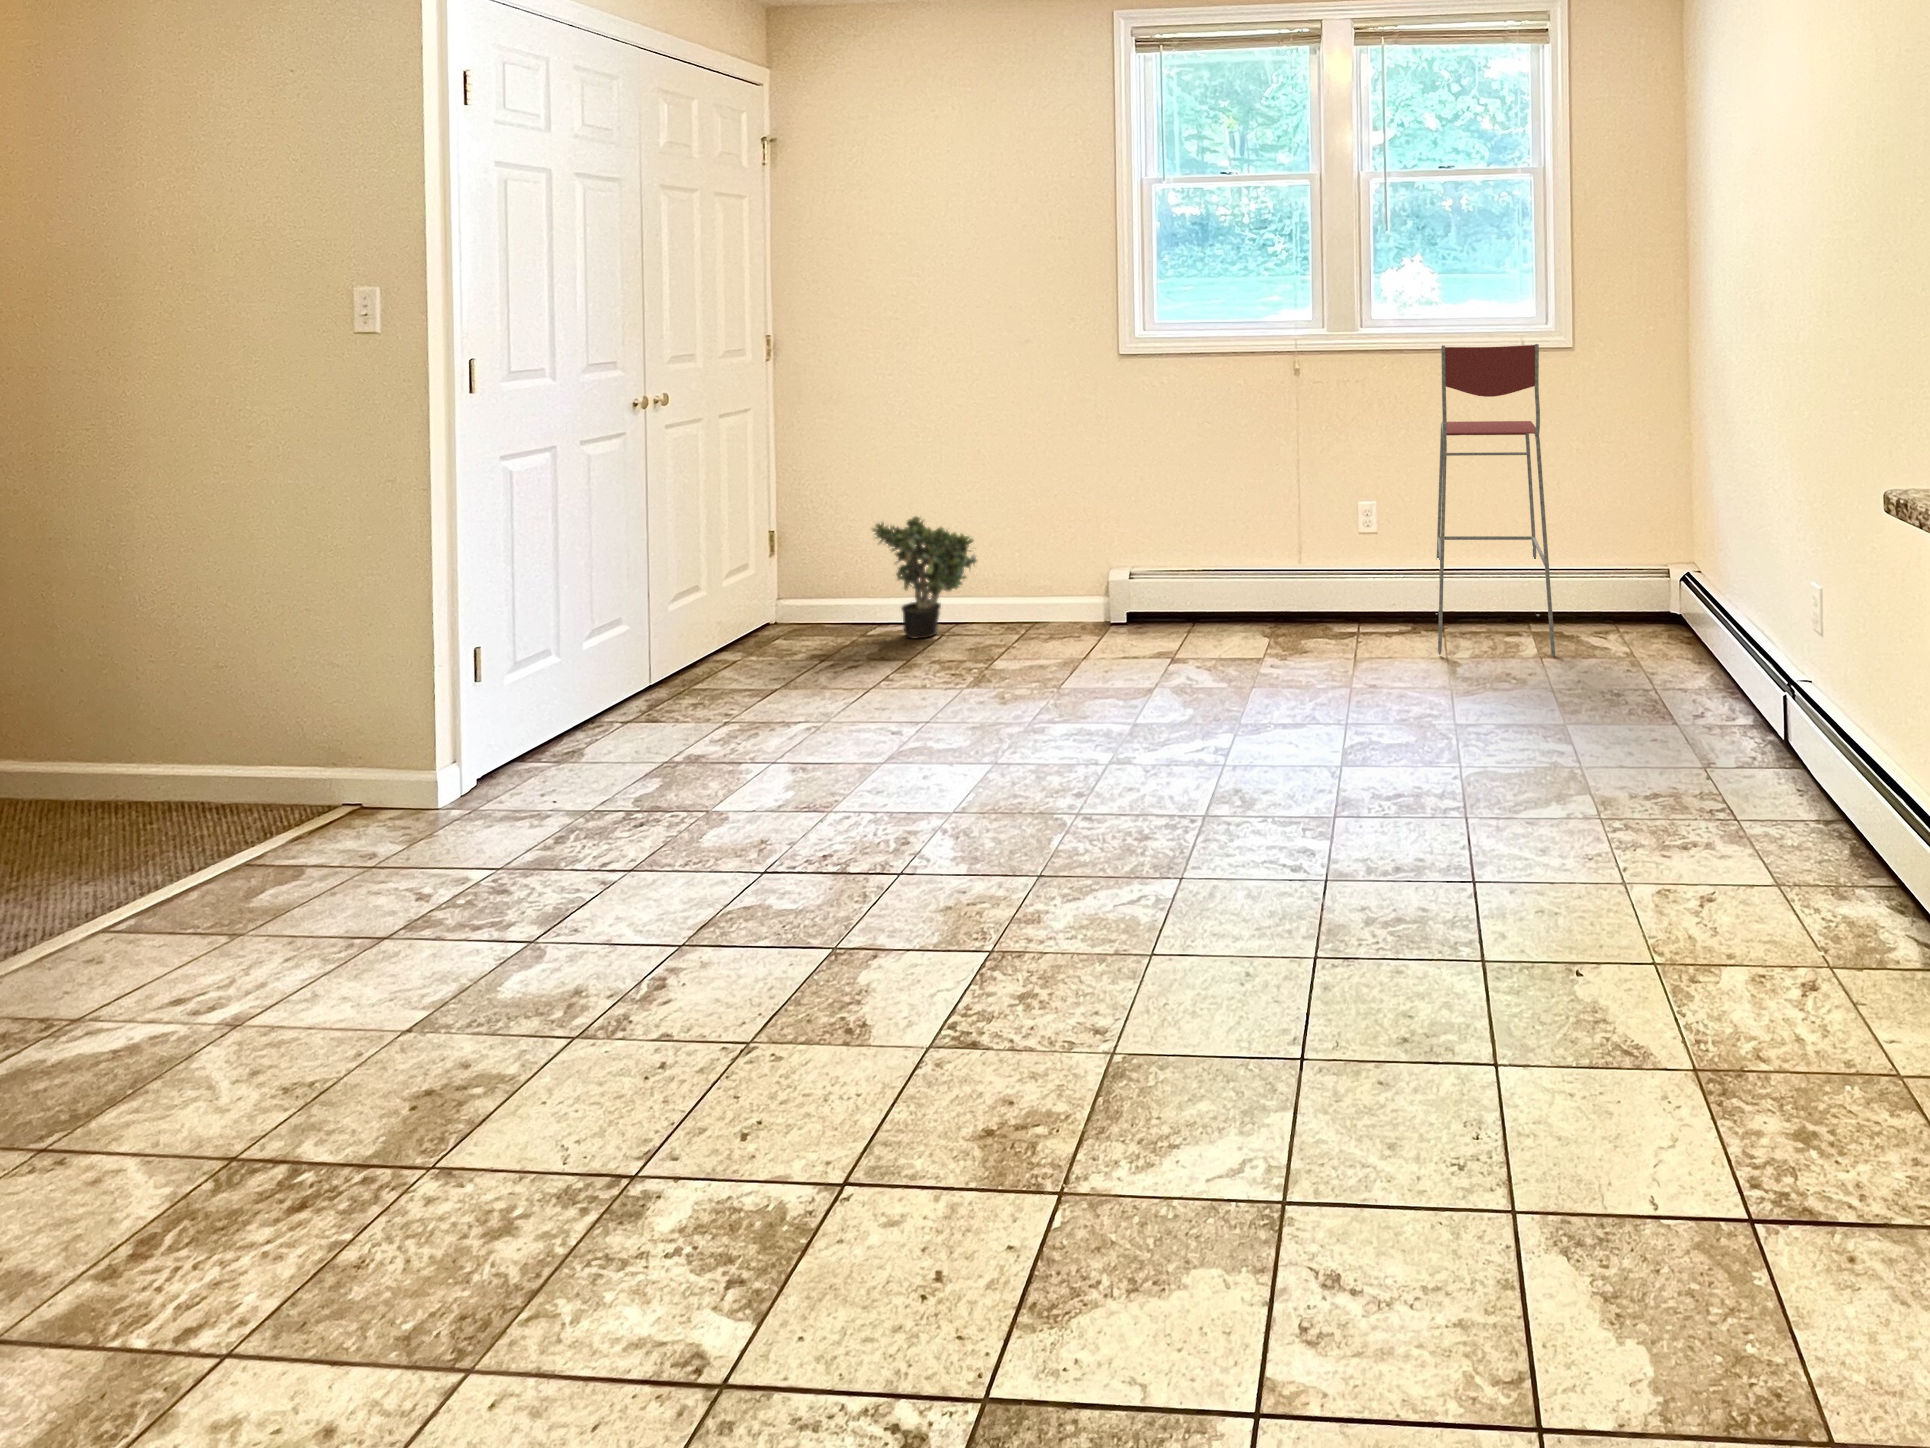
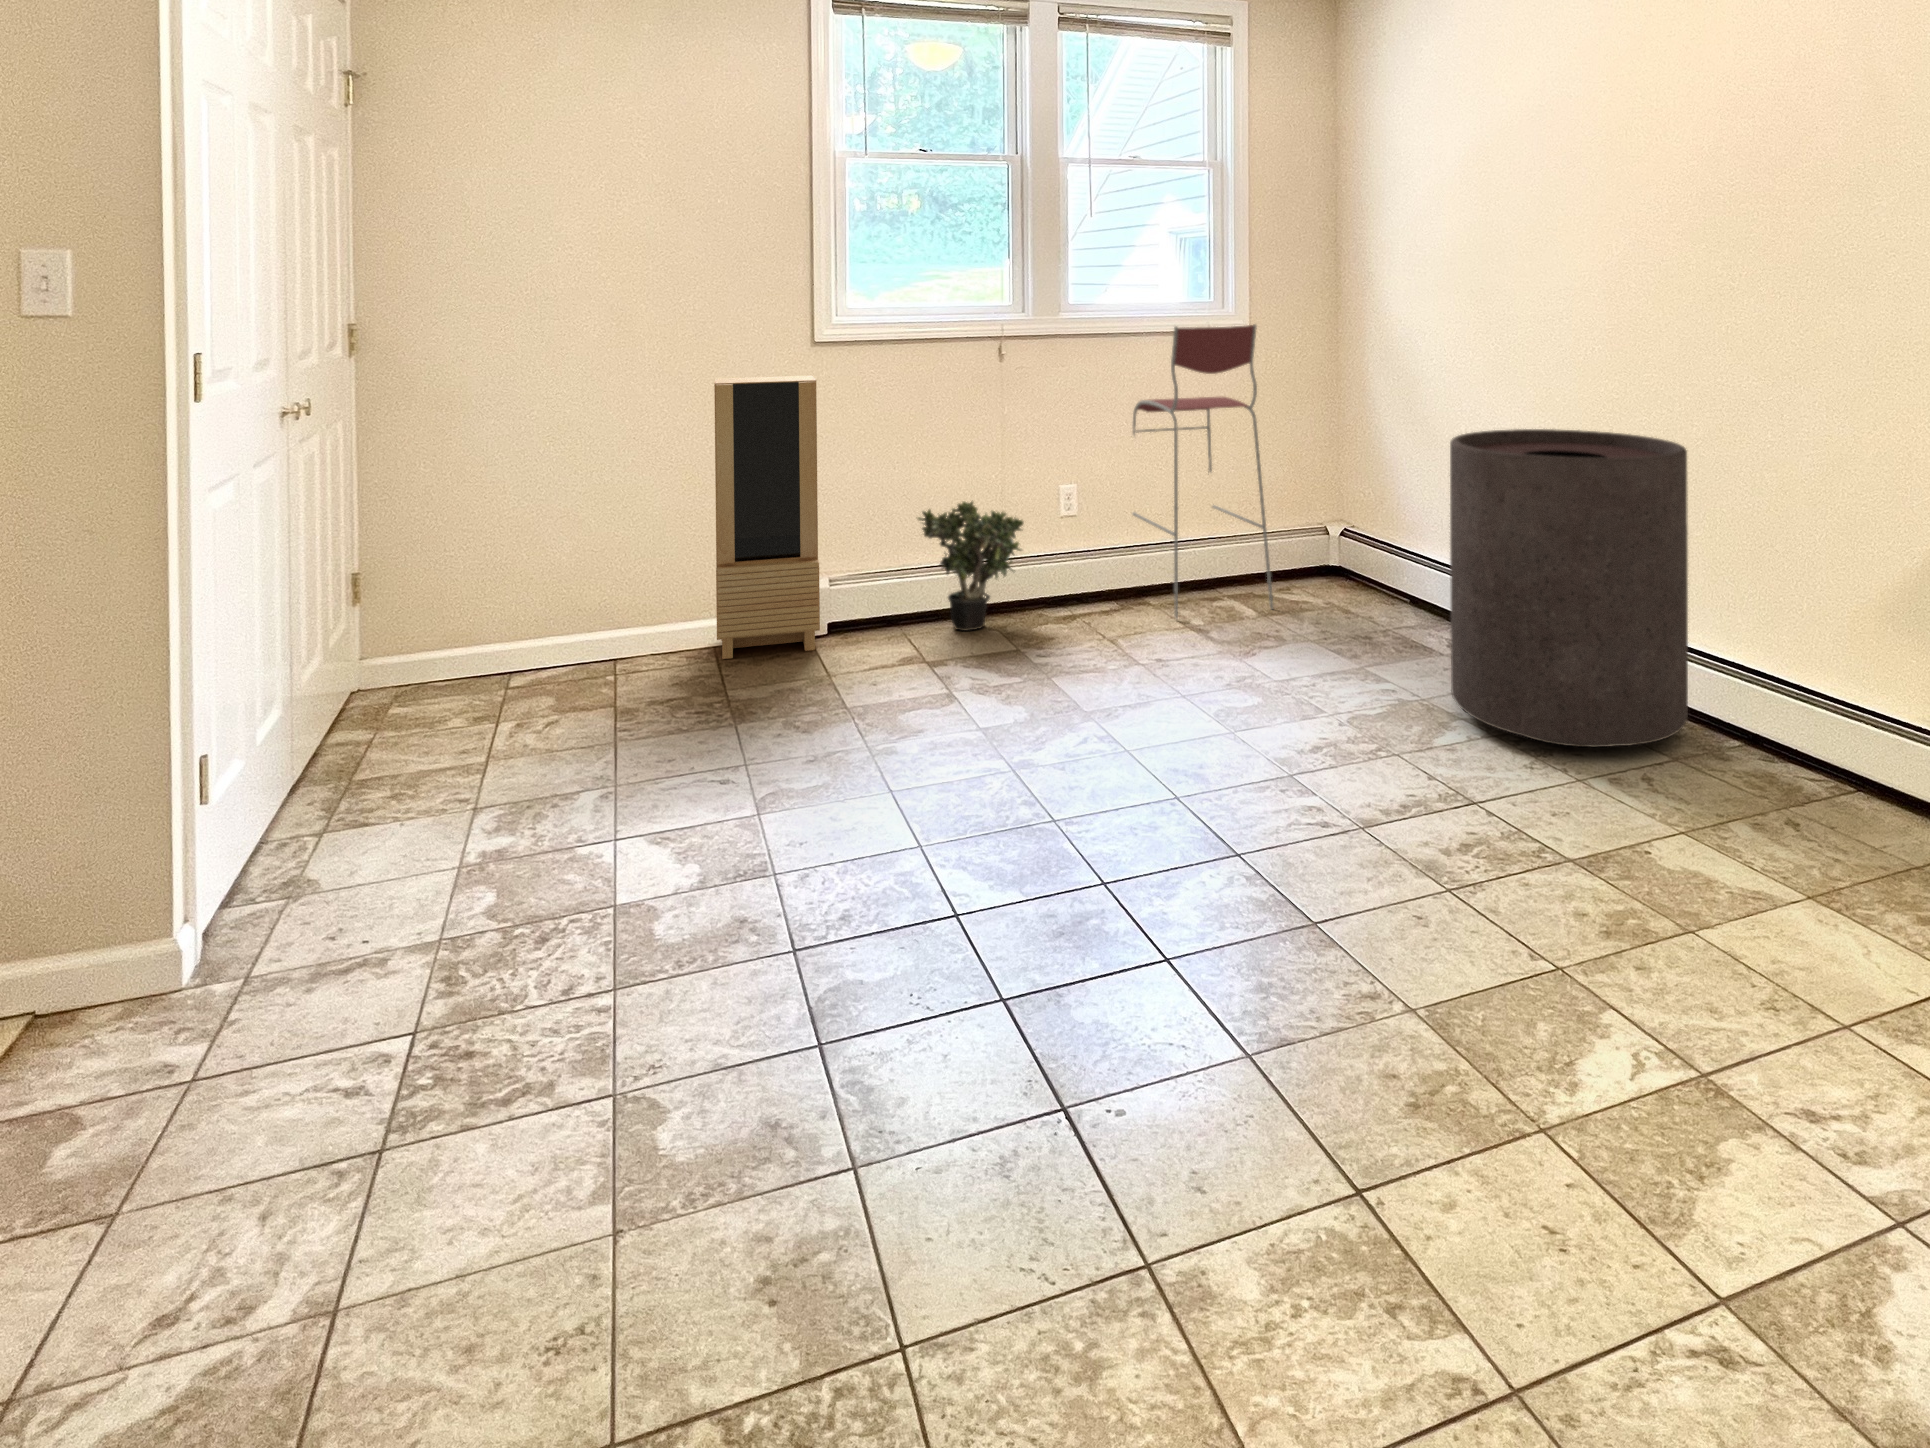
storage cabinet: none [1008,388,1119,643] -> present [714,375,820,659]
trash can: none [1572,473,1852,858] -> present [1450,429,1688,747]
potted plant: present [872,516,977,638] -> present [918,502,1023,631]

